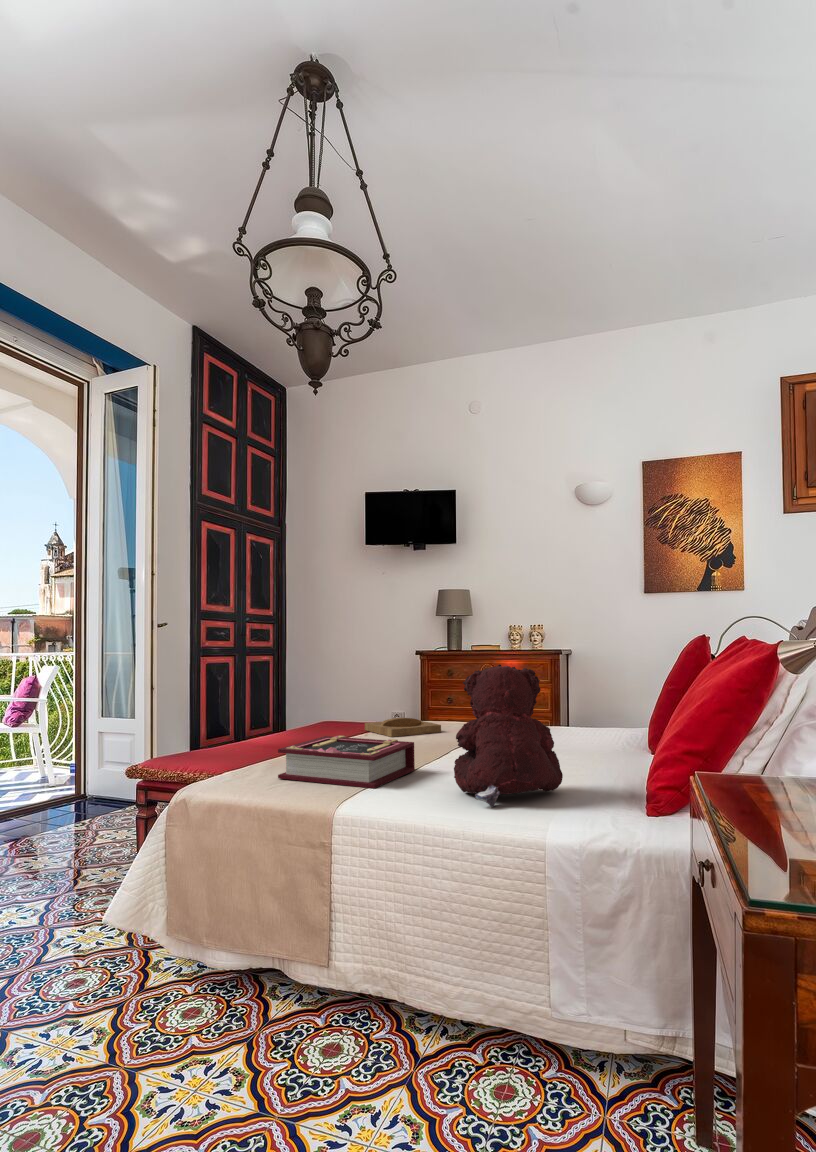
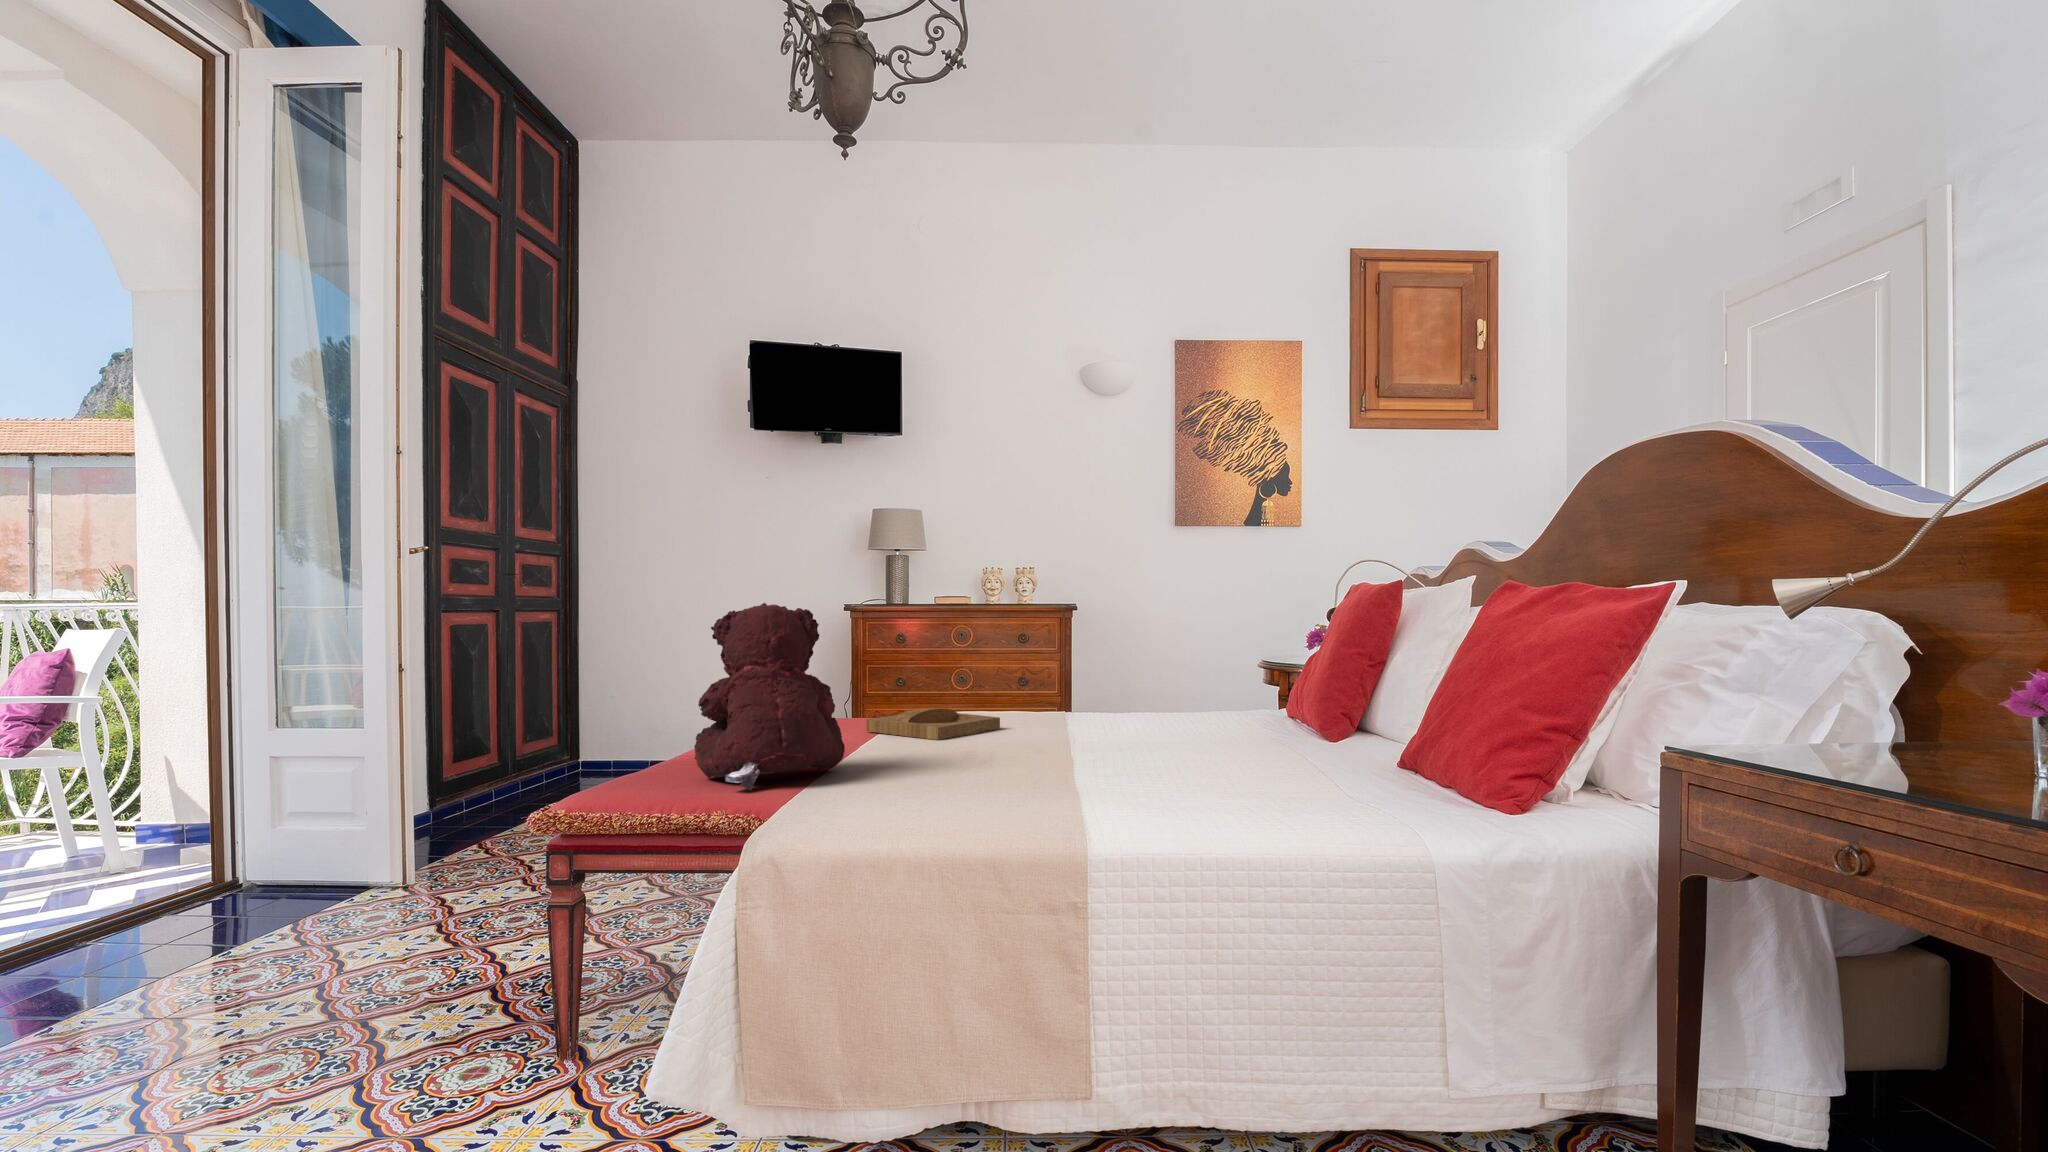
teddy bear: present [454,664,563,807] -> present [694,603,845,791]
book: present [278,736,415,788] -> none [906,737,1122,826]

